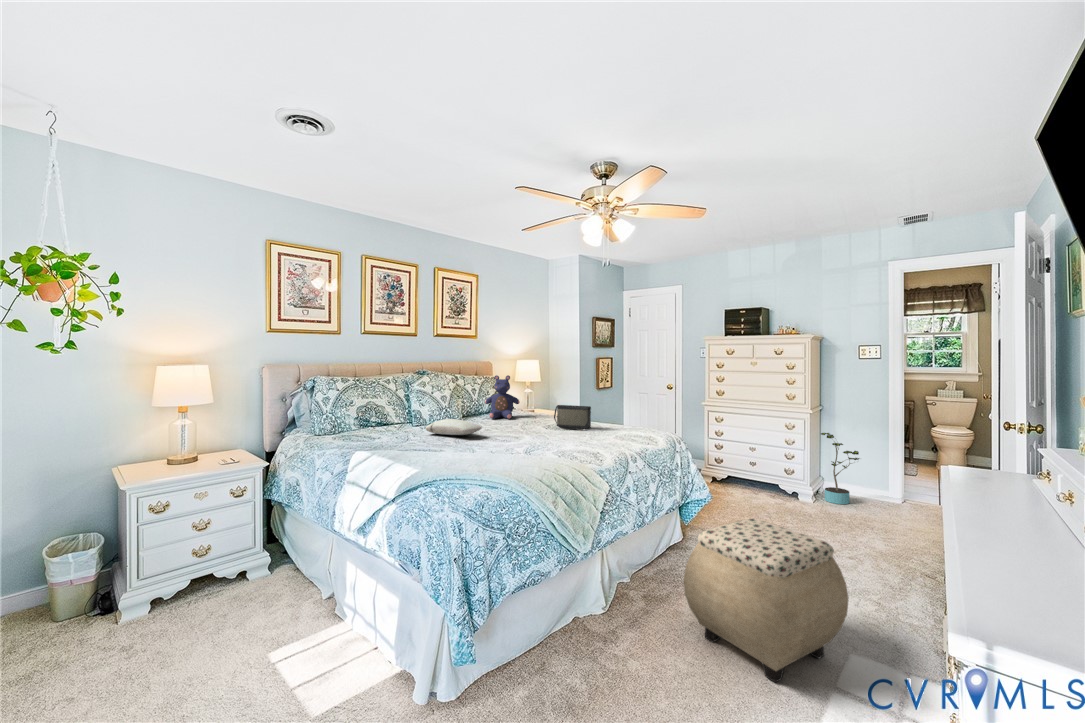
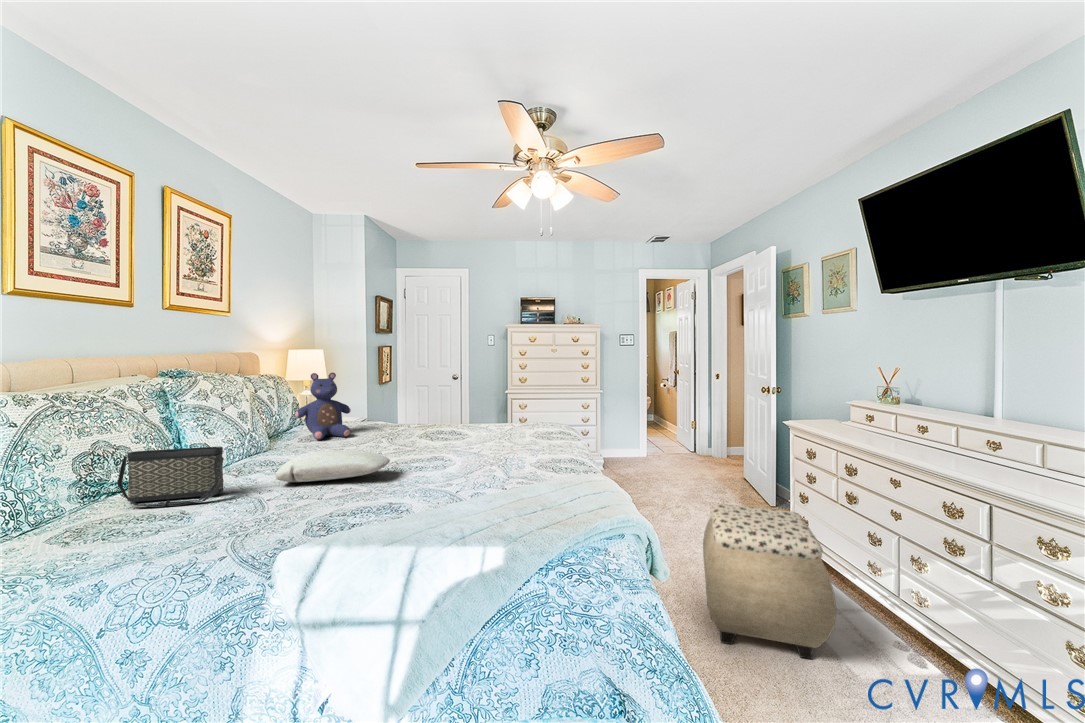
handbag: present [554,405,591,430] -> present [117,447,224,507]
potted plant: present [821,433,859,504] -> none [609,411,634,471]

